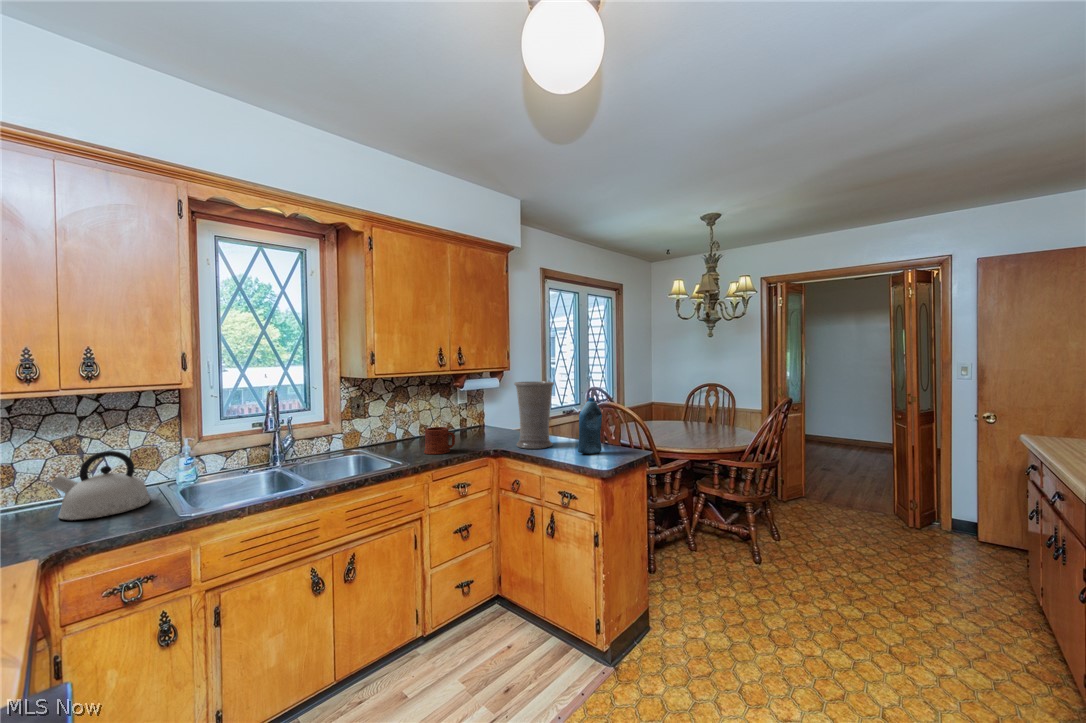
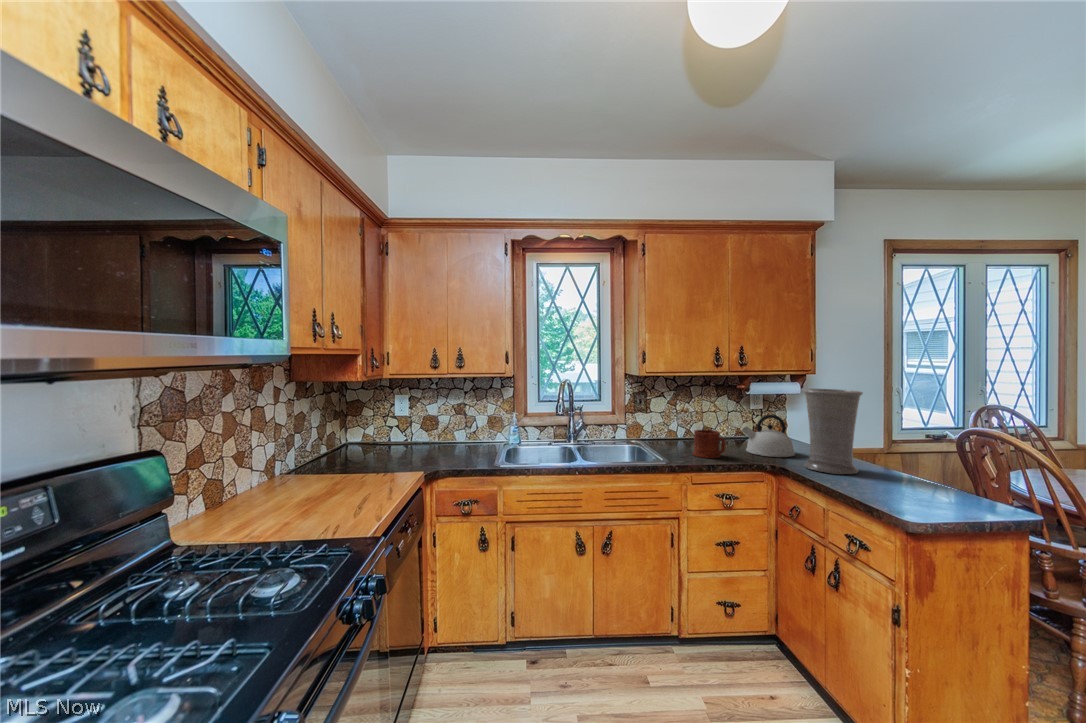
bottle: present [578,397,602,454] -> none [884,416,934,496]
kettle: present [50,451,150,520] -> present [742,414,795,457]

